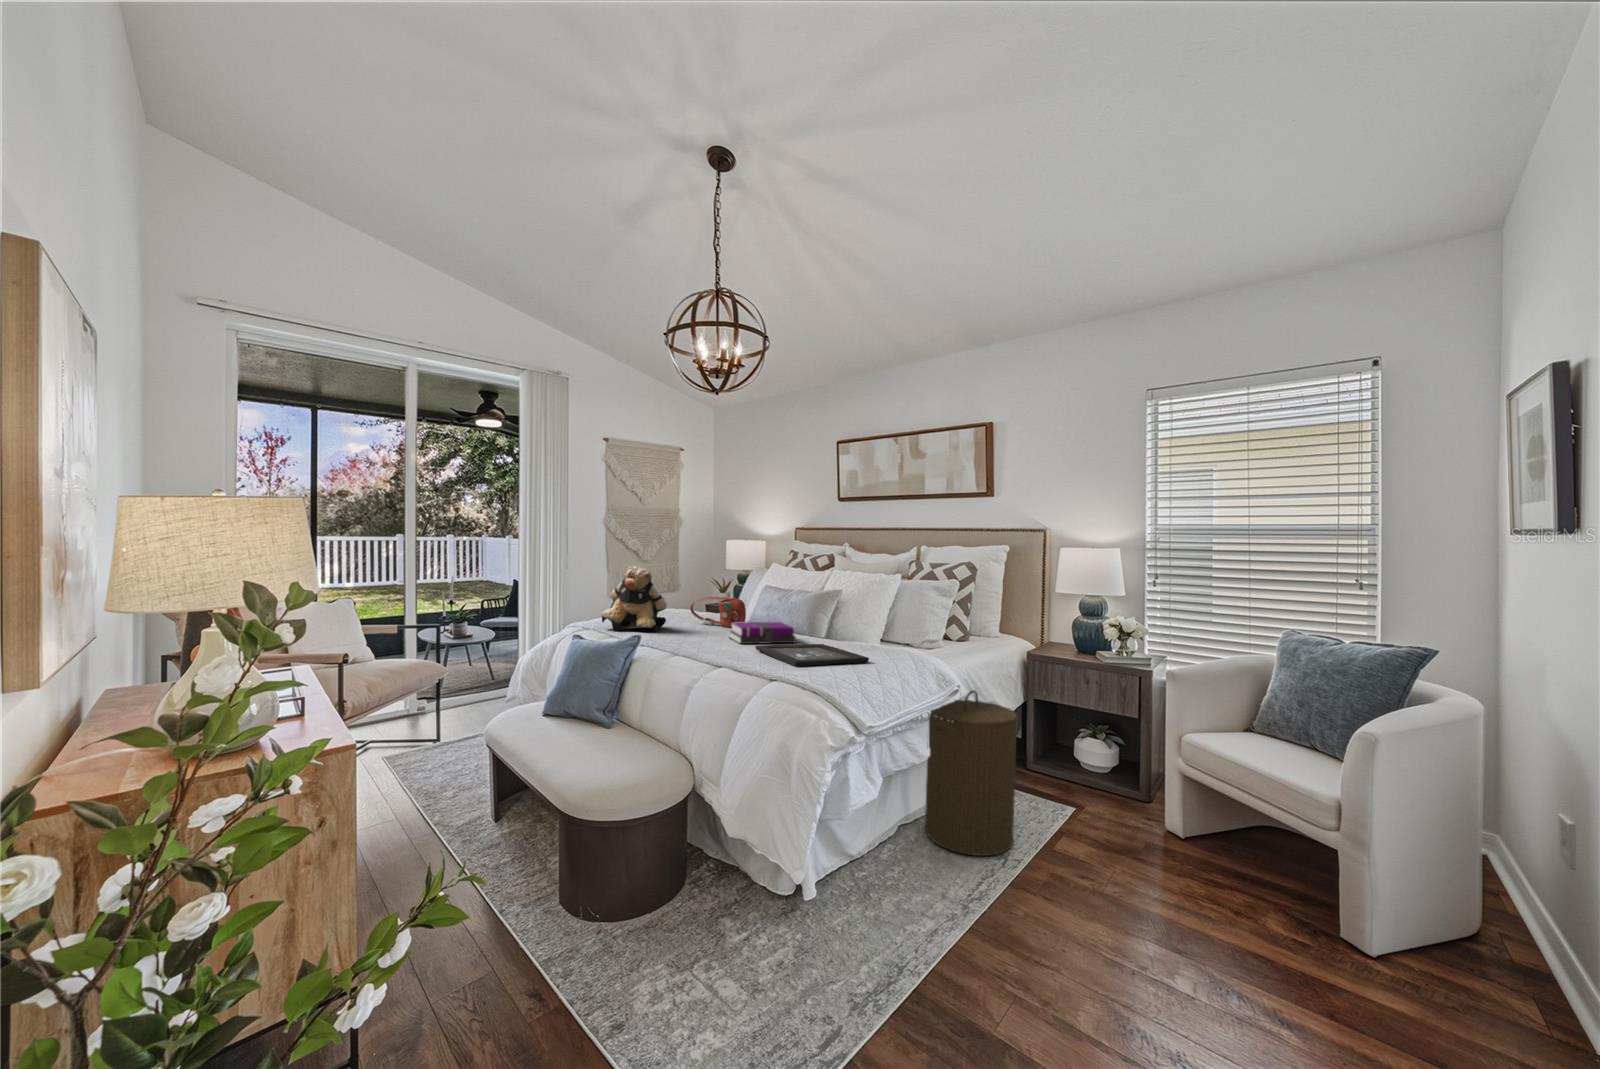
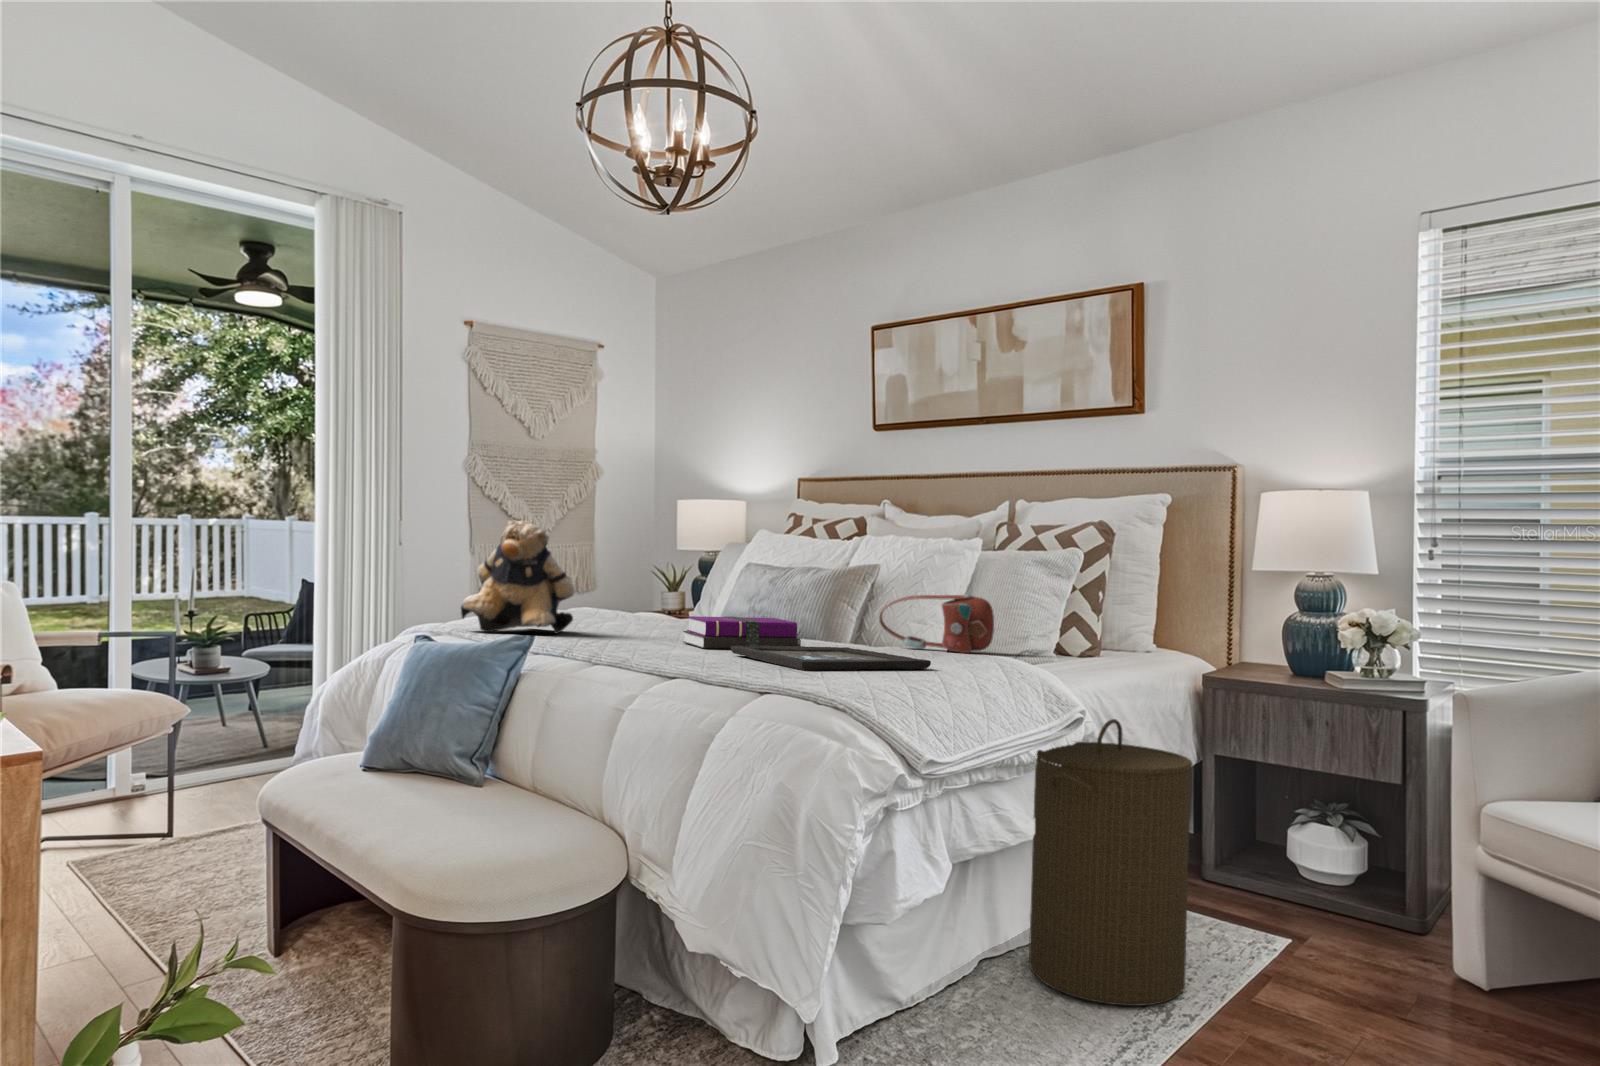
handbag: present [690,597,746,628] -> present [879,594,994,653]

